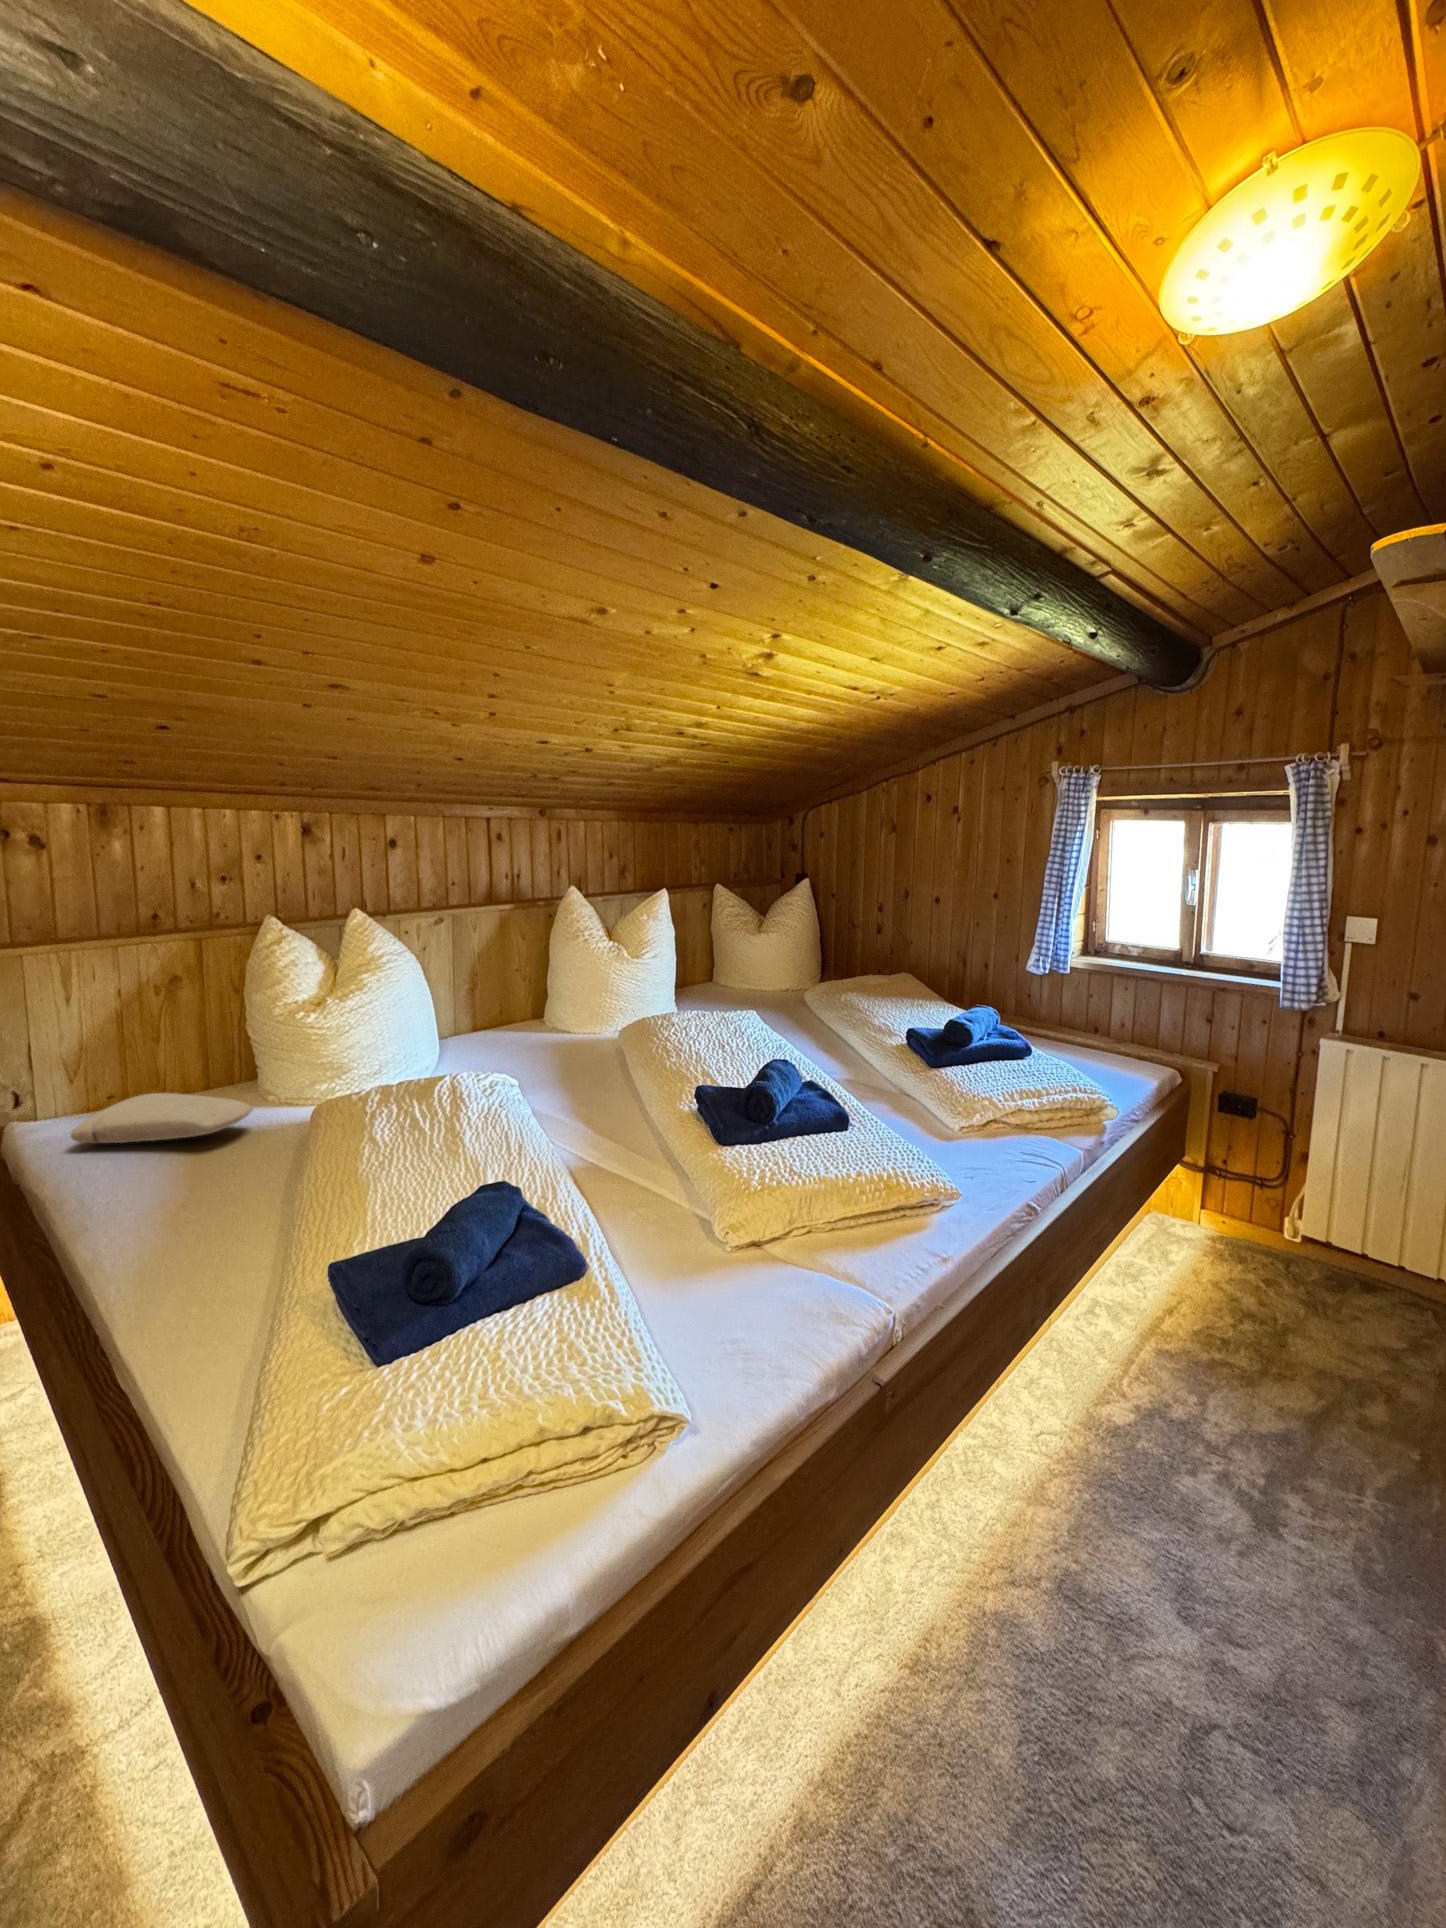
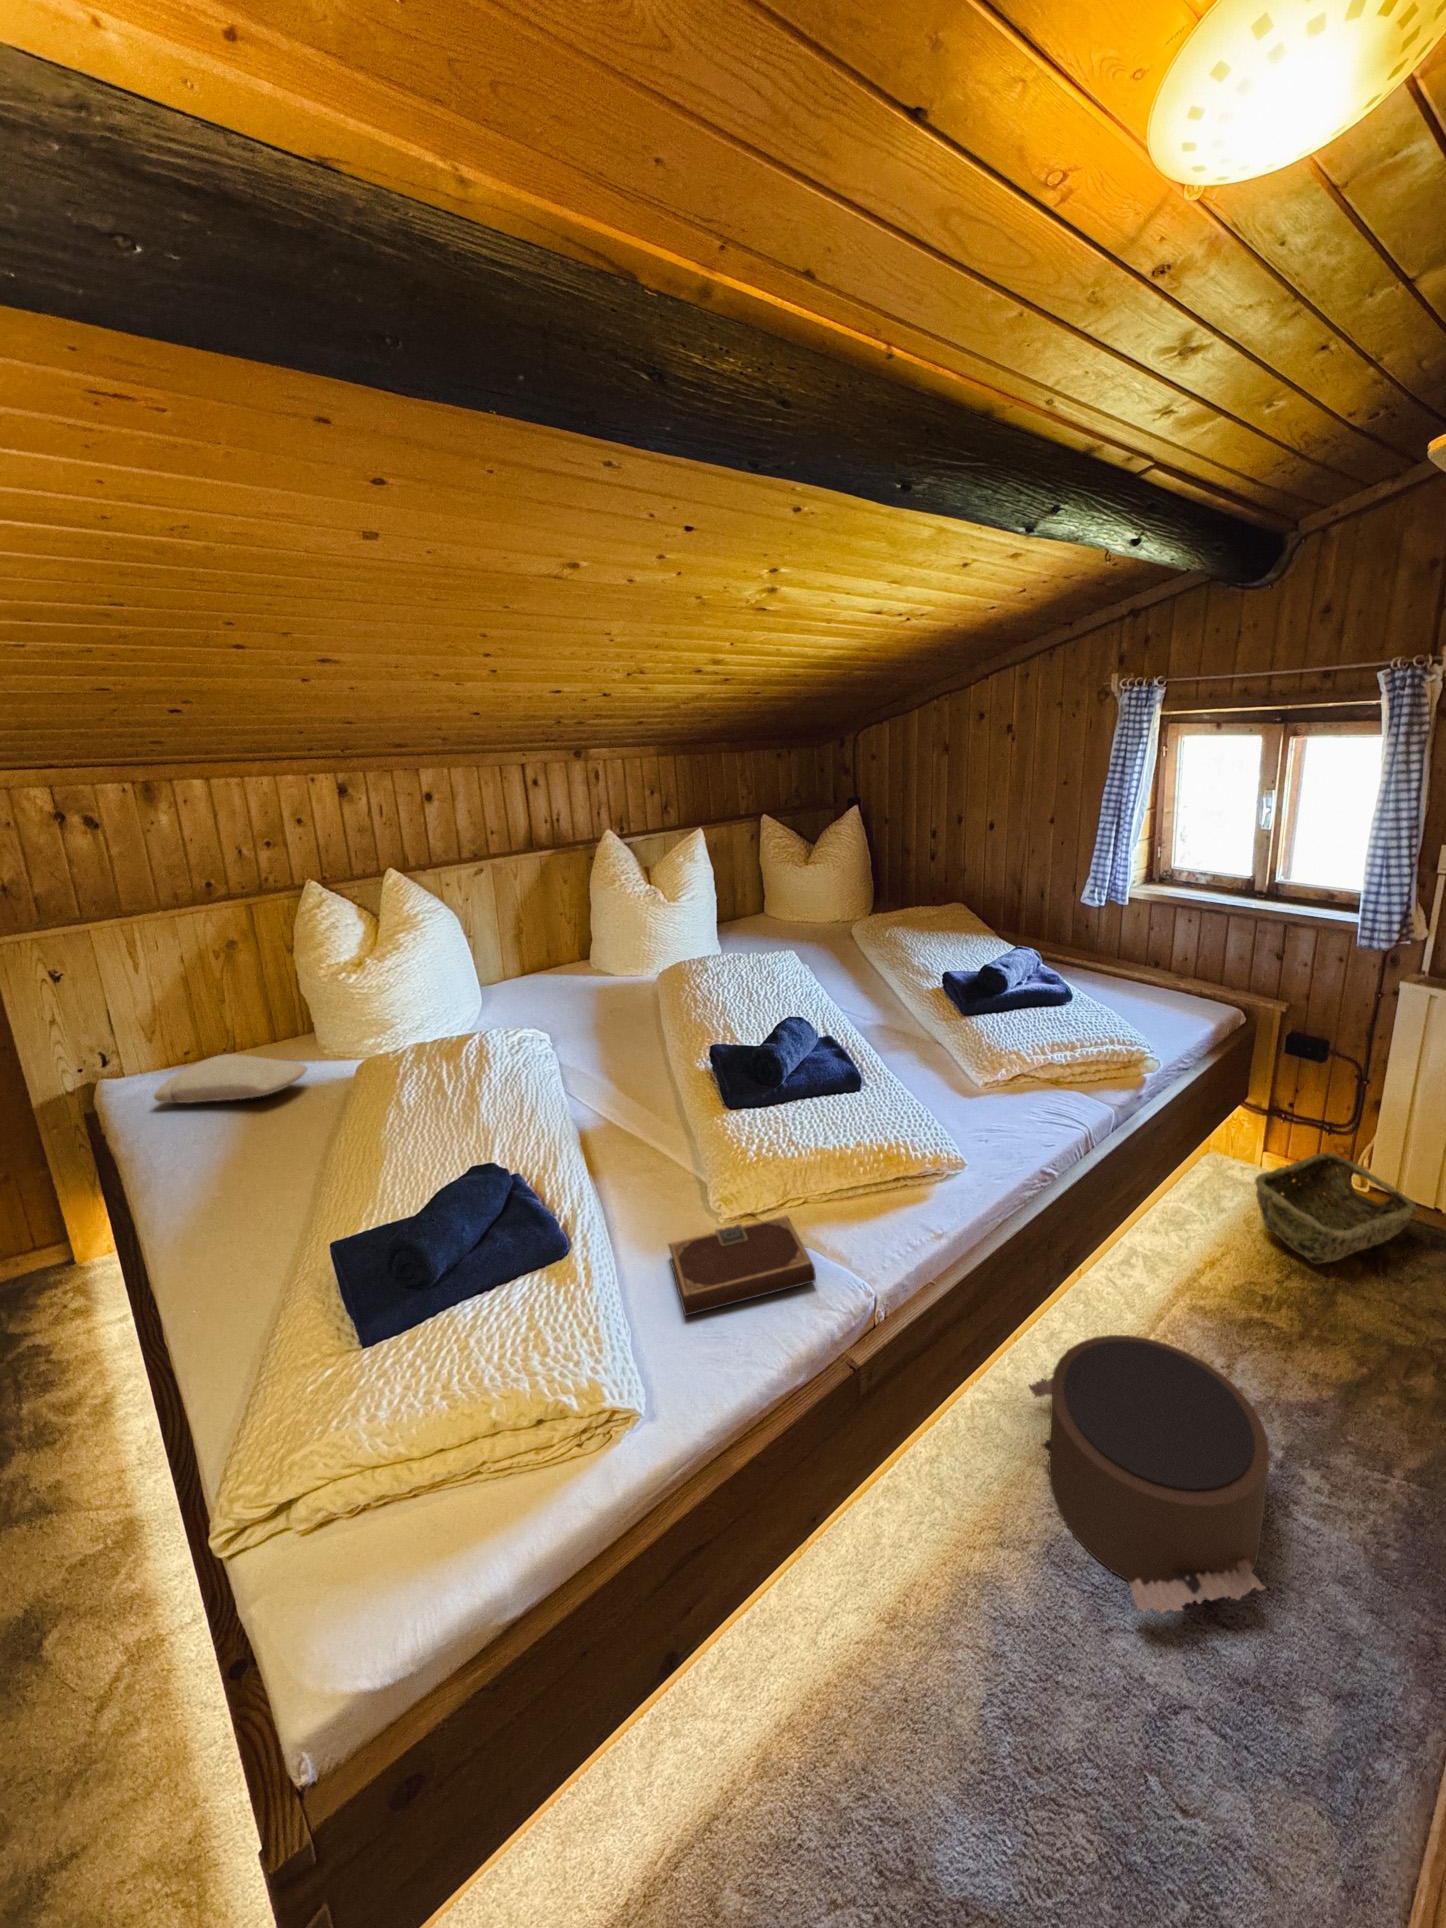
woven basket: none [1204,1206,1349,1312] -> present [1254,1152,1418,1264]
notebook: none [683,1240,839,1336] -> present [669,1216,816,1316]
pouf: none [1018,1371,1274,1644] -> present [1029,1335,1270,1613]

